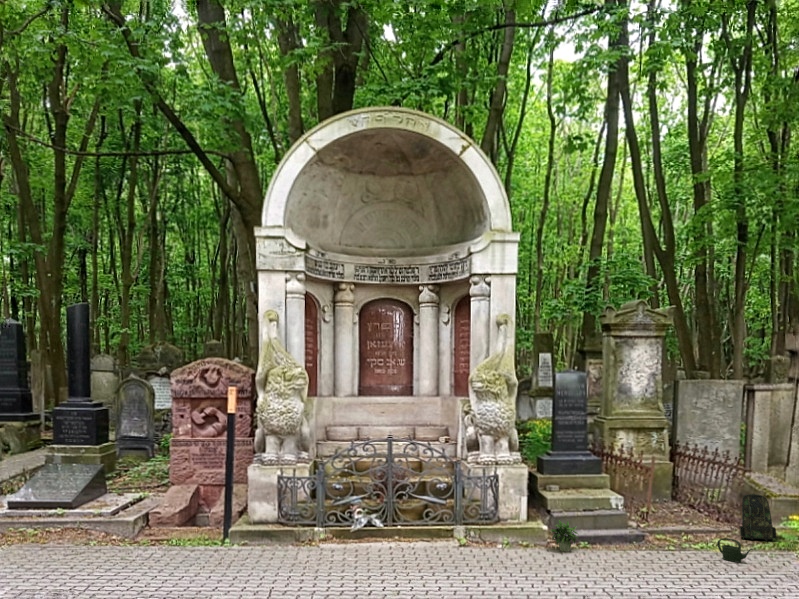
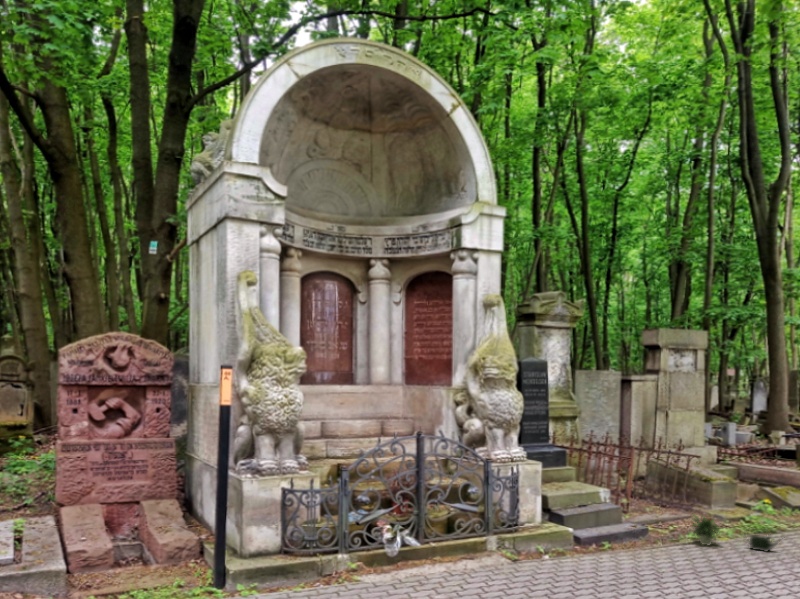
backpack: present [740,494,776,541] -> none [718,481,754,527]
potted plant: present [551,520,580,551] -> present [692,516,719,545]

